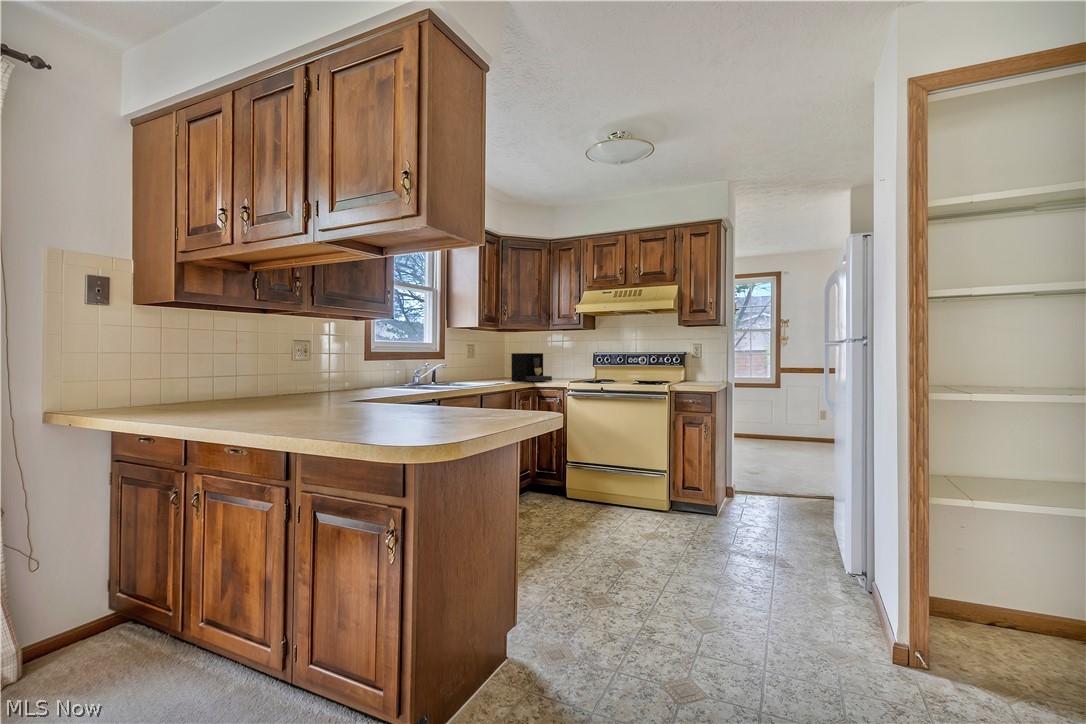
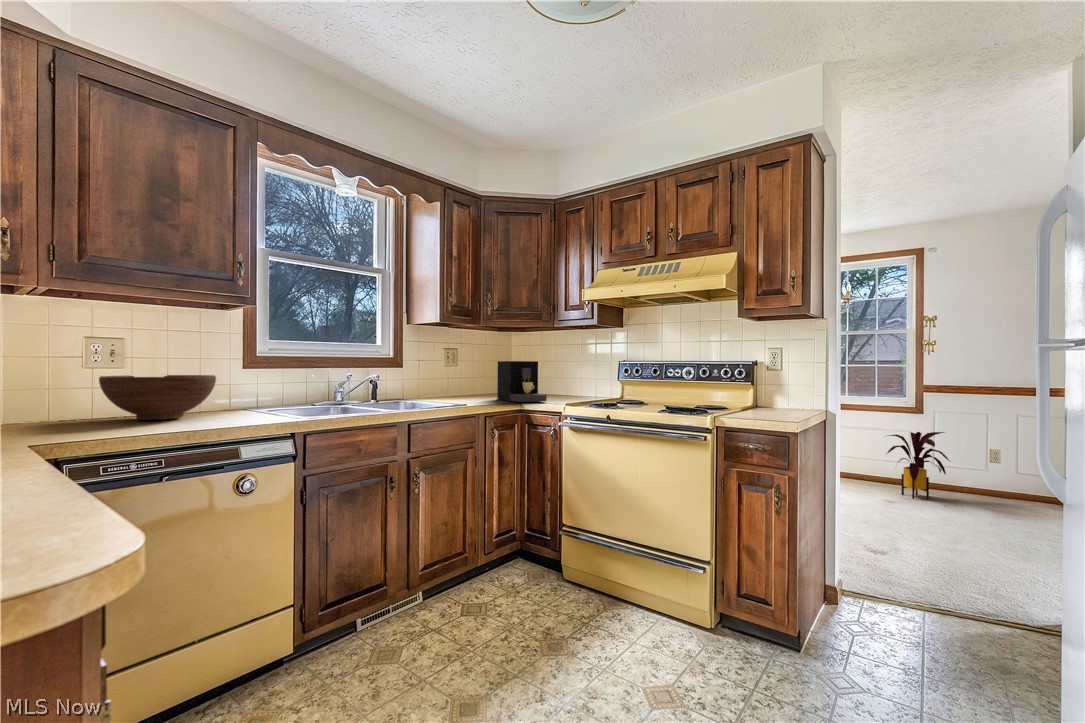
fruit bowl: none [313,364,377,392] -> present [99,375,216,420]
house plant: none [755,400,797,447] -> present [887,432,949,499]

